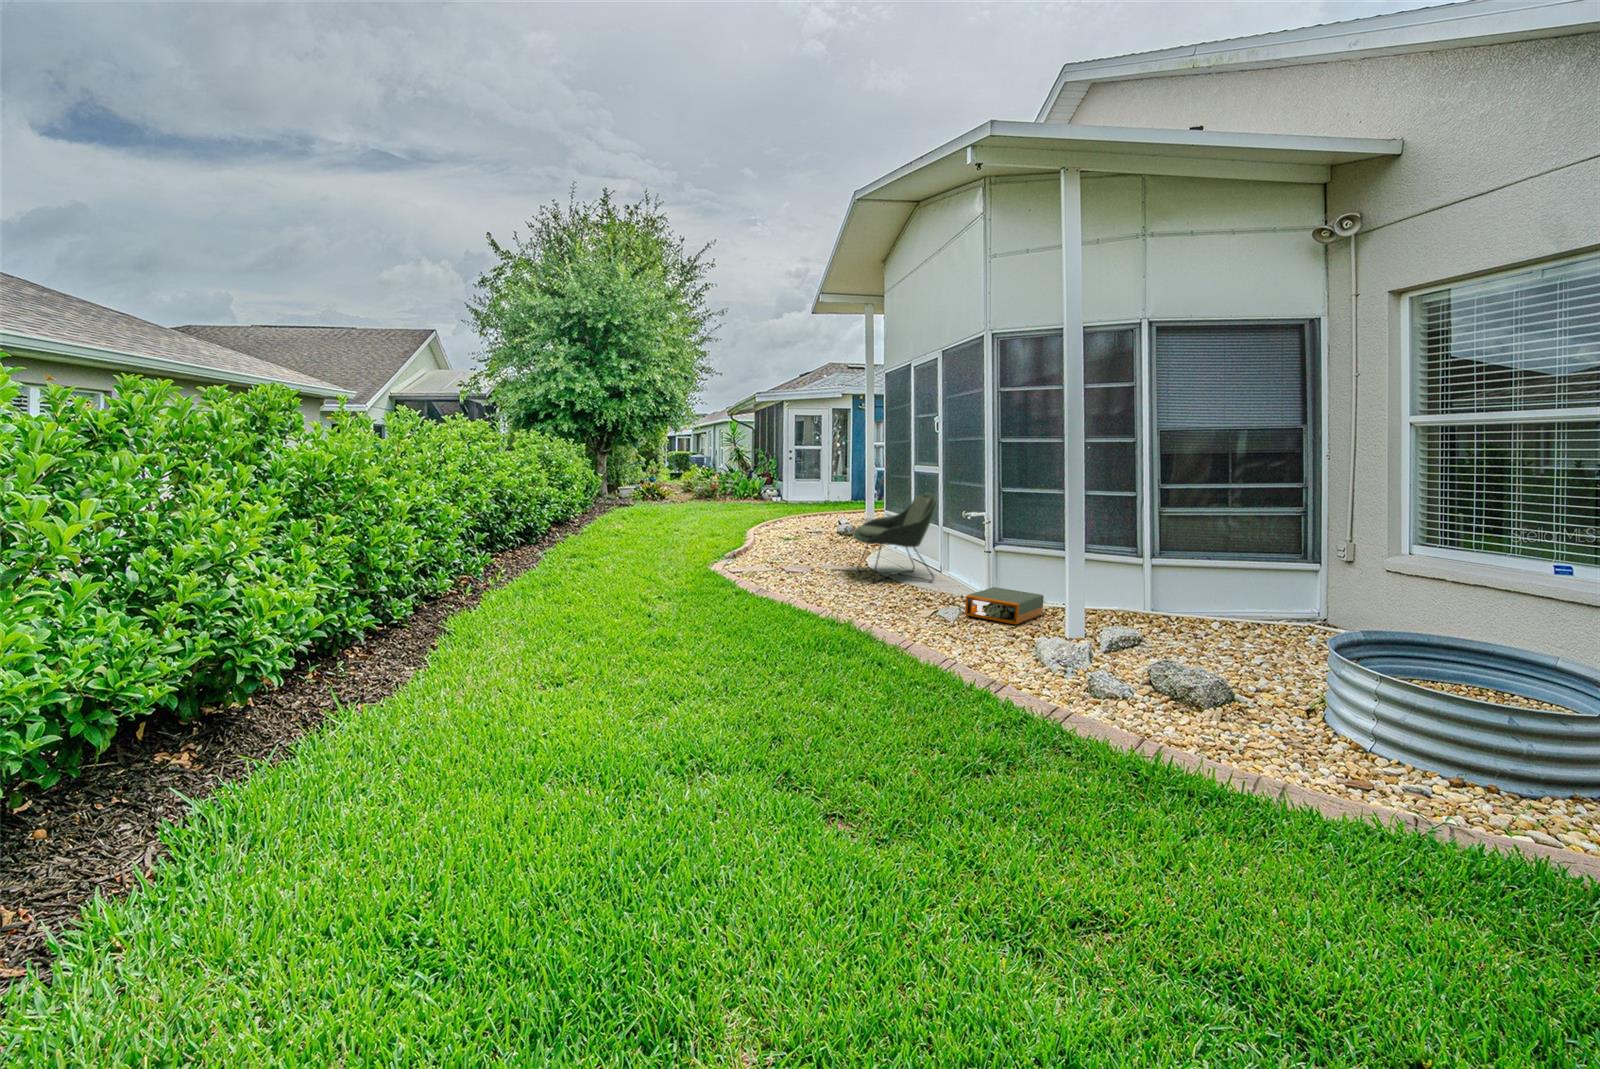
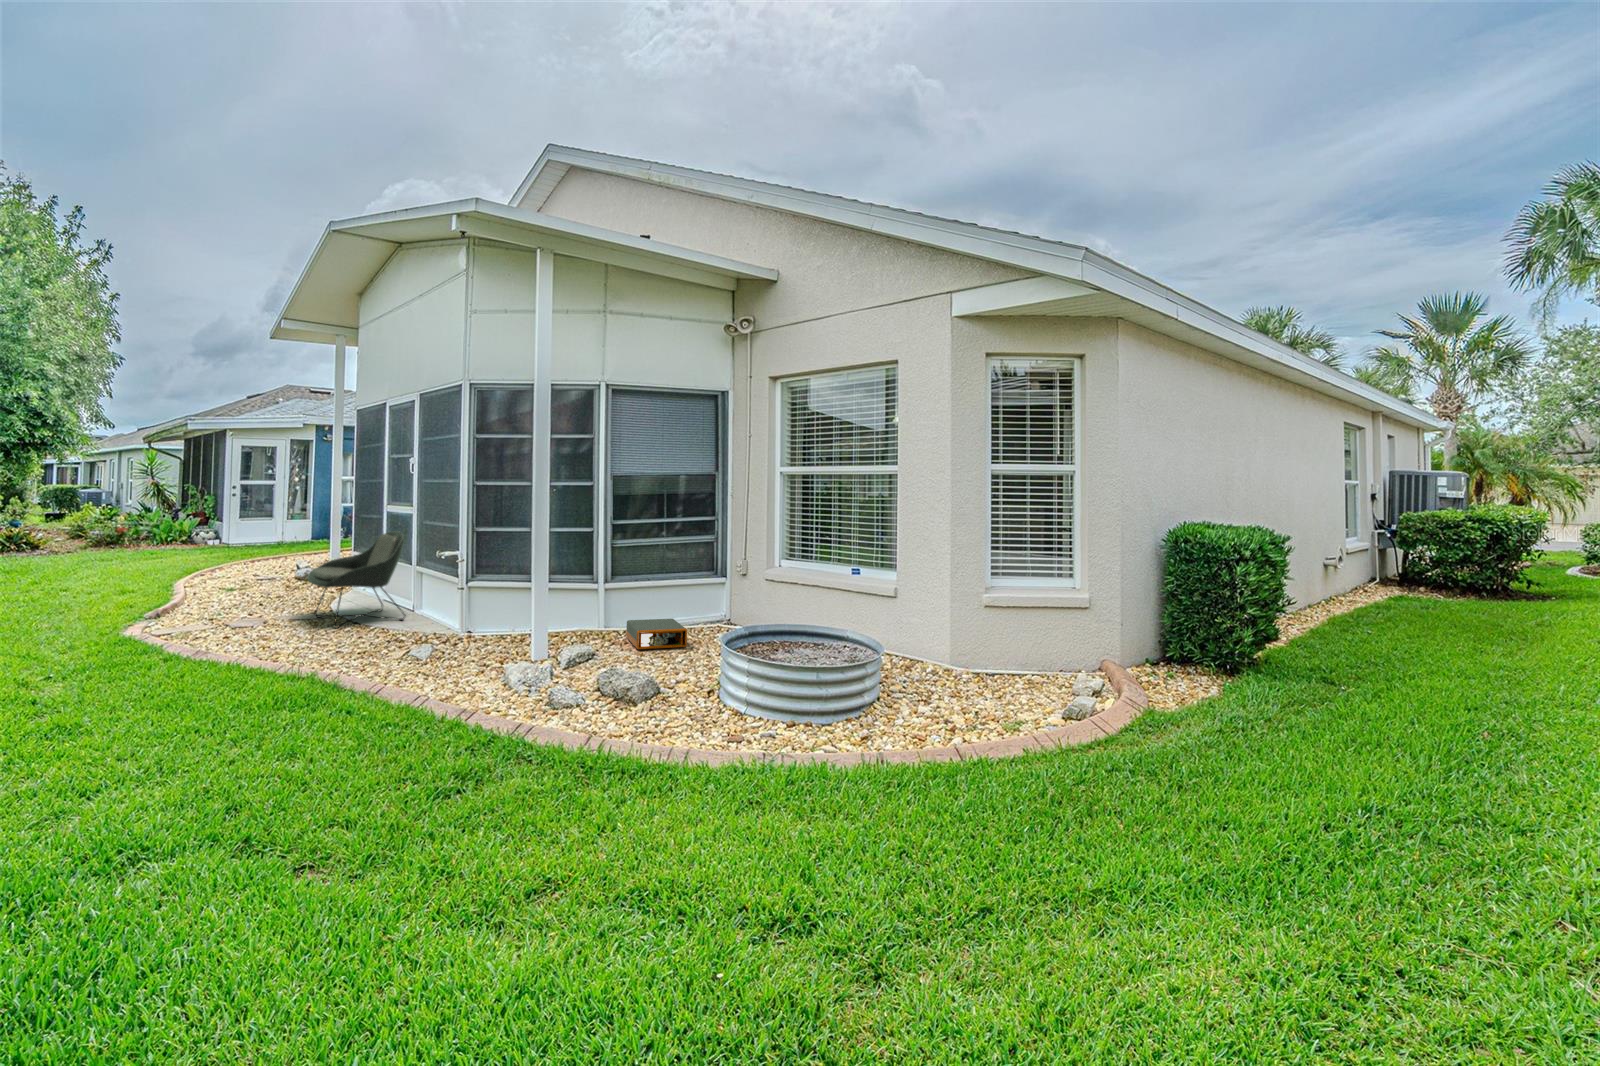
storage box: present [965,587,1044,625] -> present [626,619,687,650]

